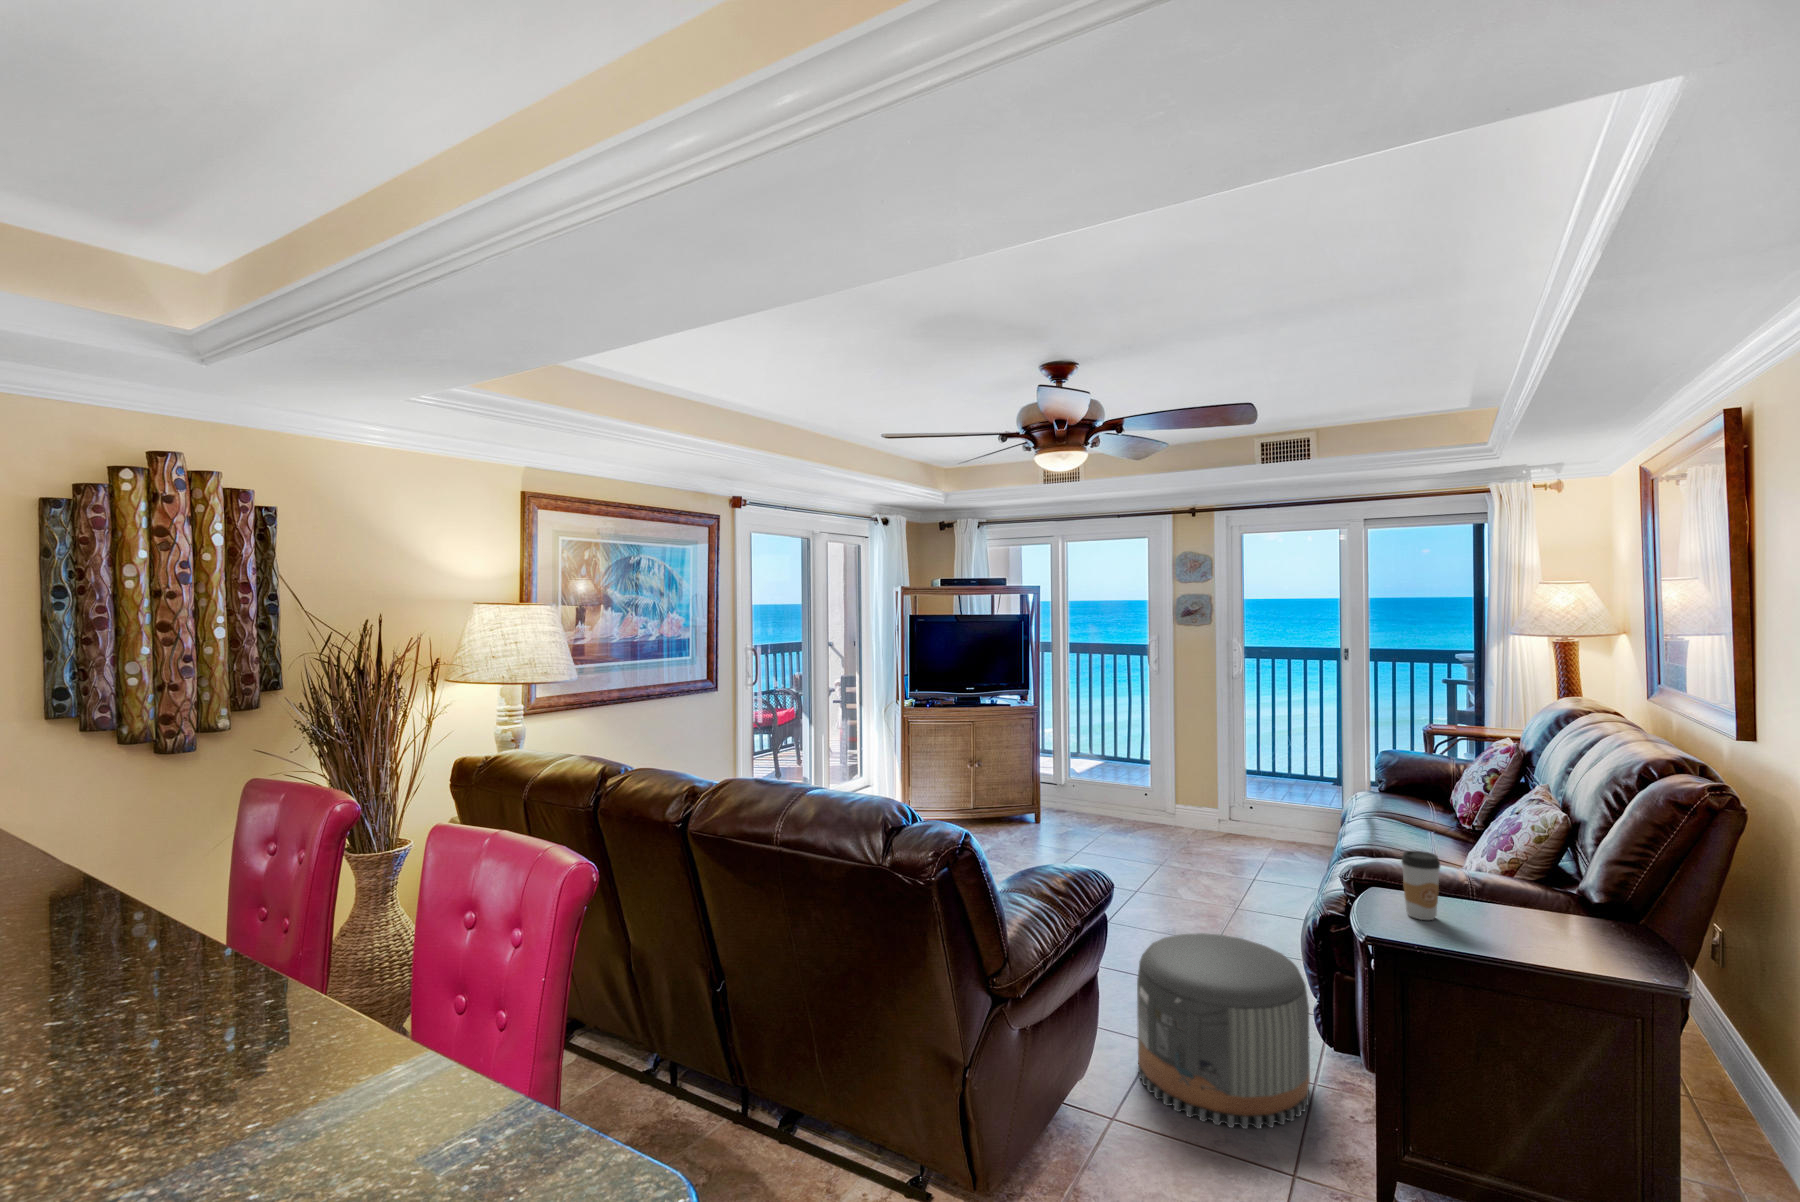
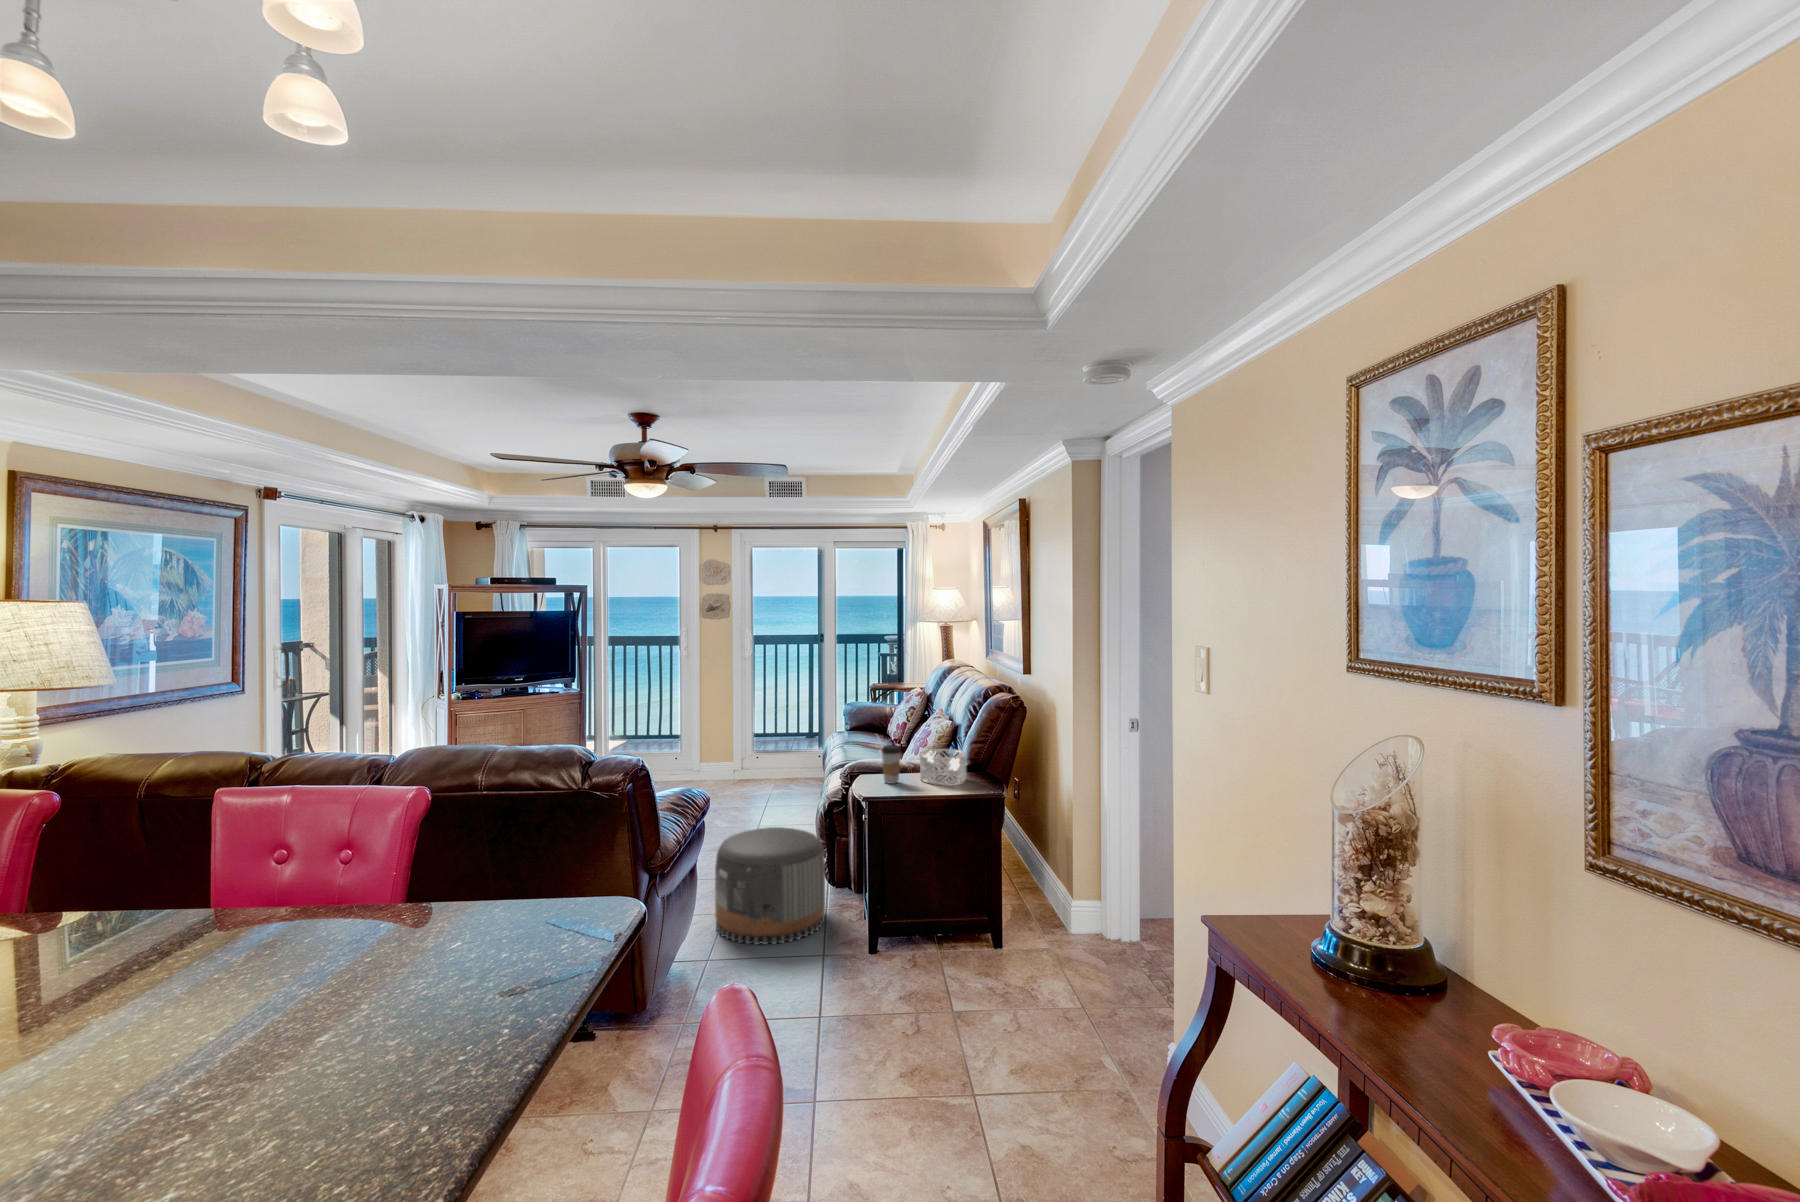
decorative bowl: none [1482,867,1588,945] -> present [920,749,966,784]

